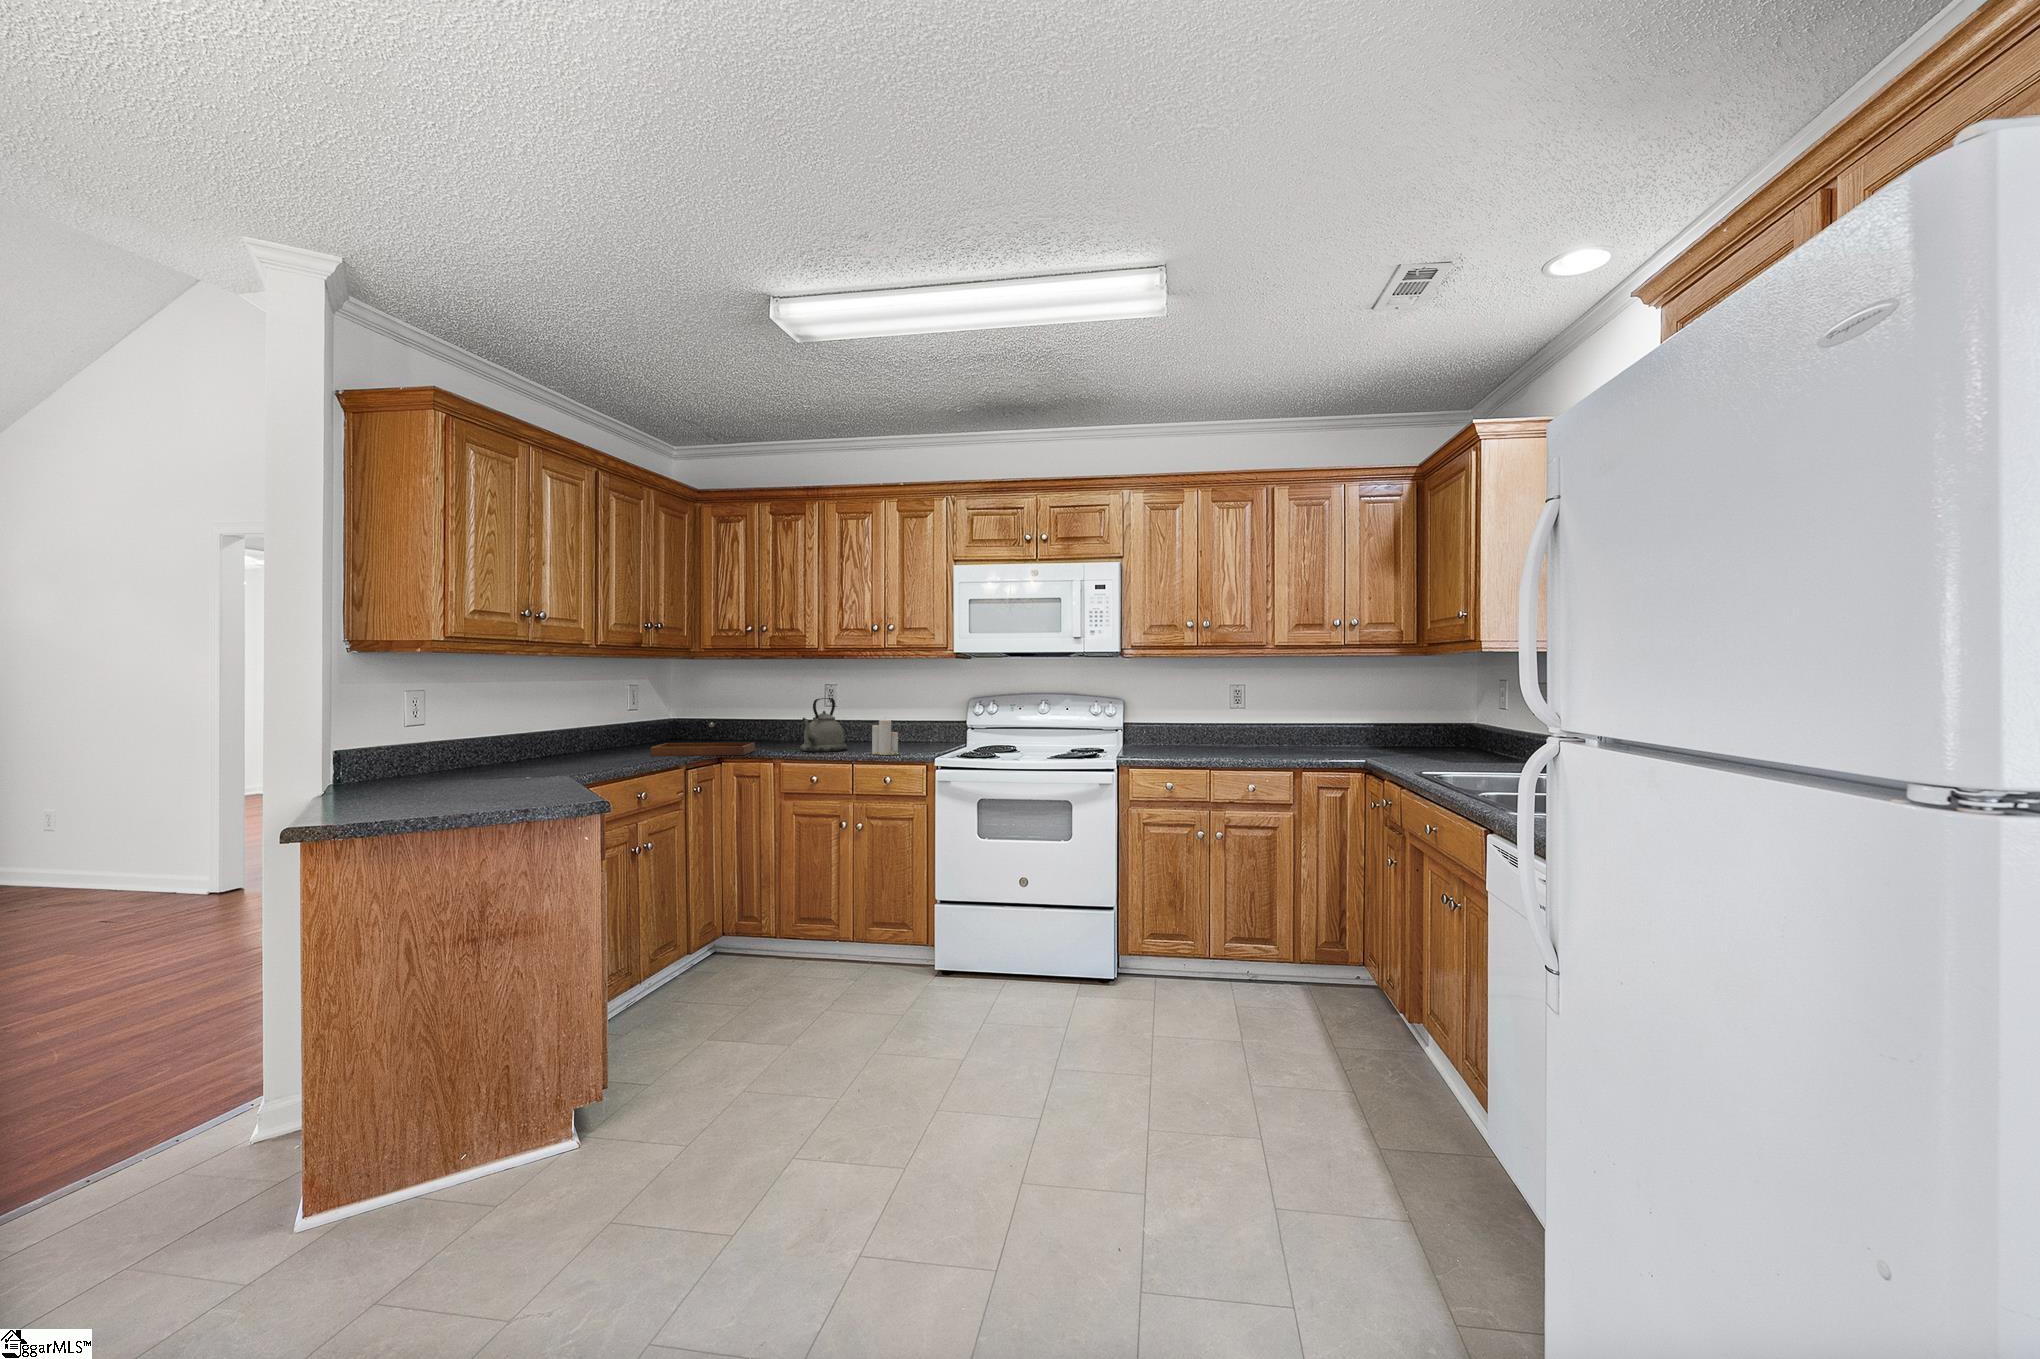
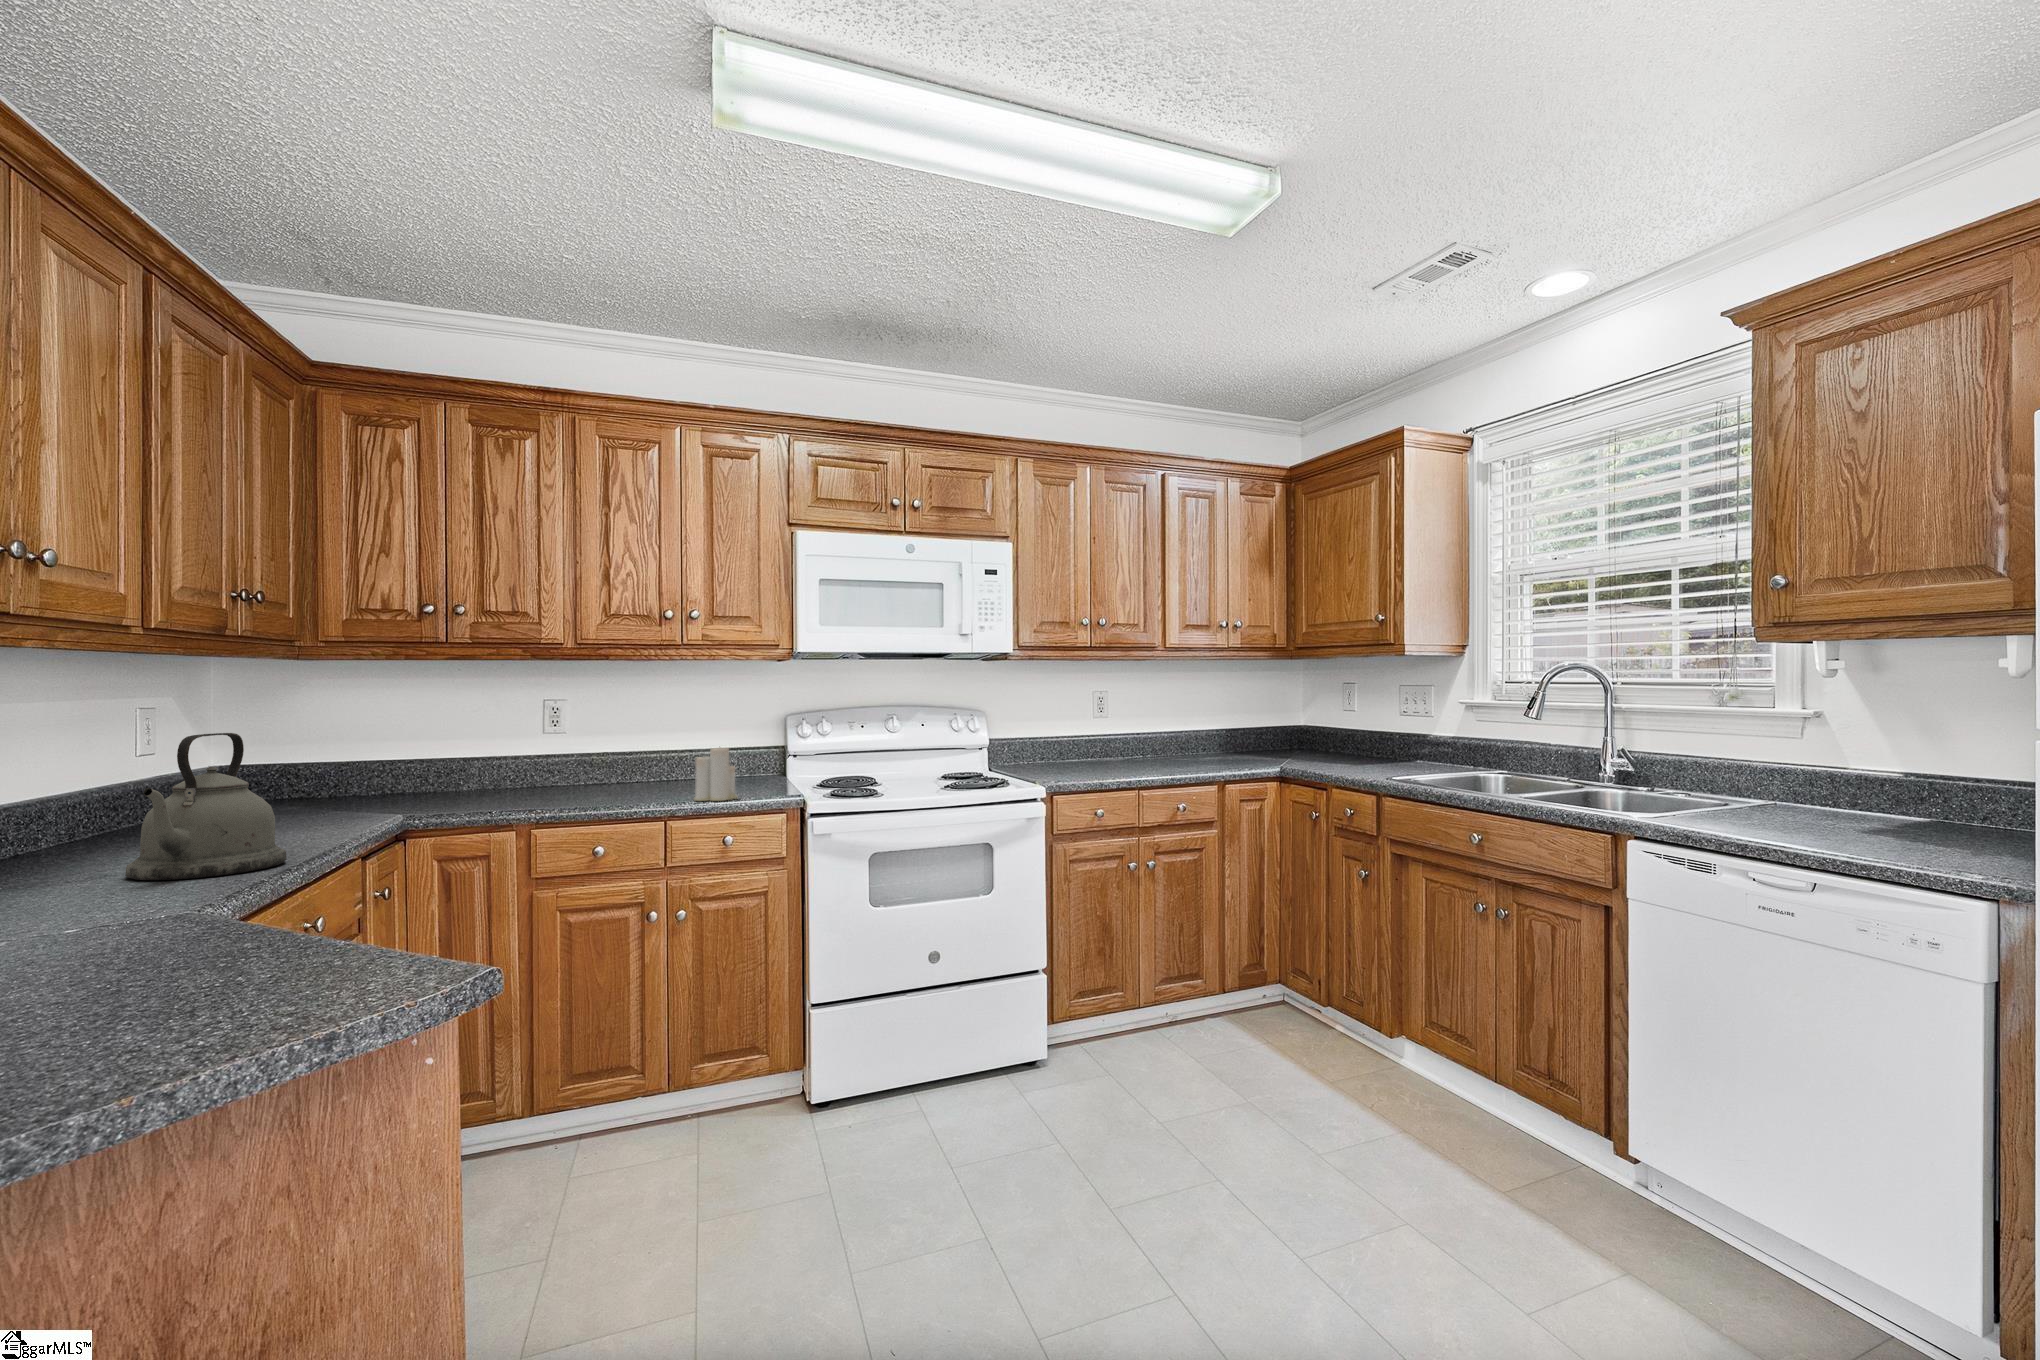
kettle: present [800,698,847,752] -> present [125,733,287,880]
tray: present [651,723,755,756] -> none [284,767,482,835]

